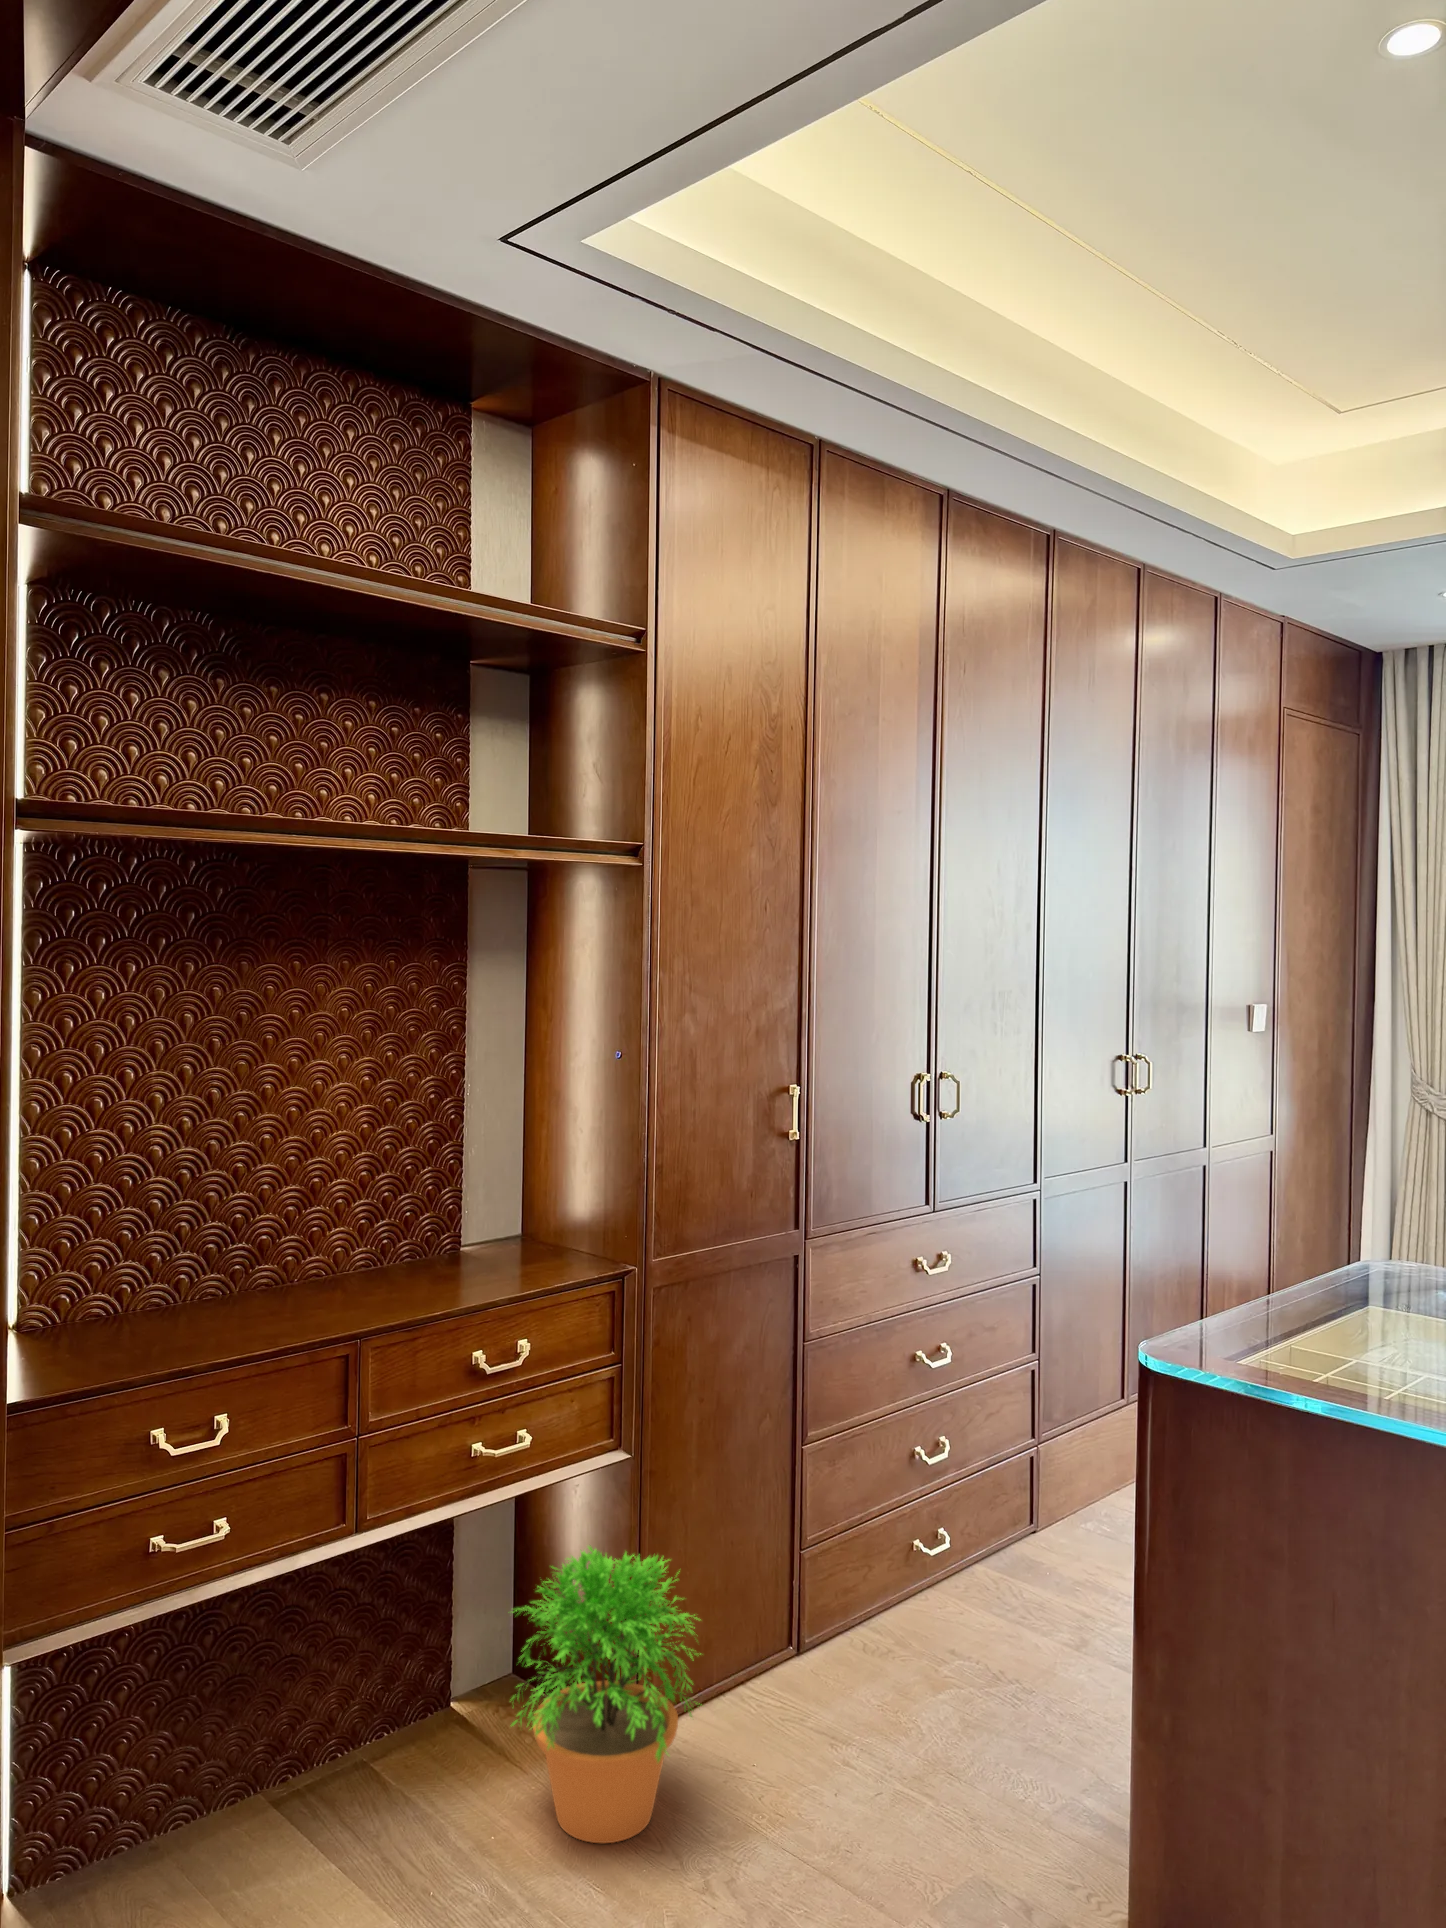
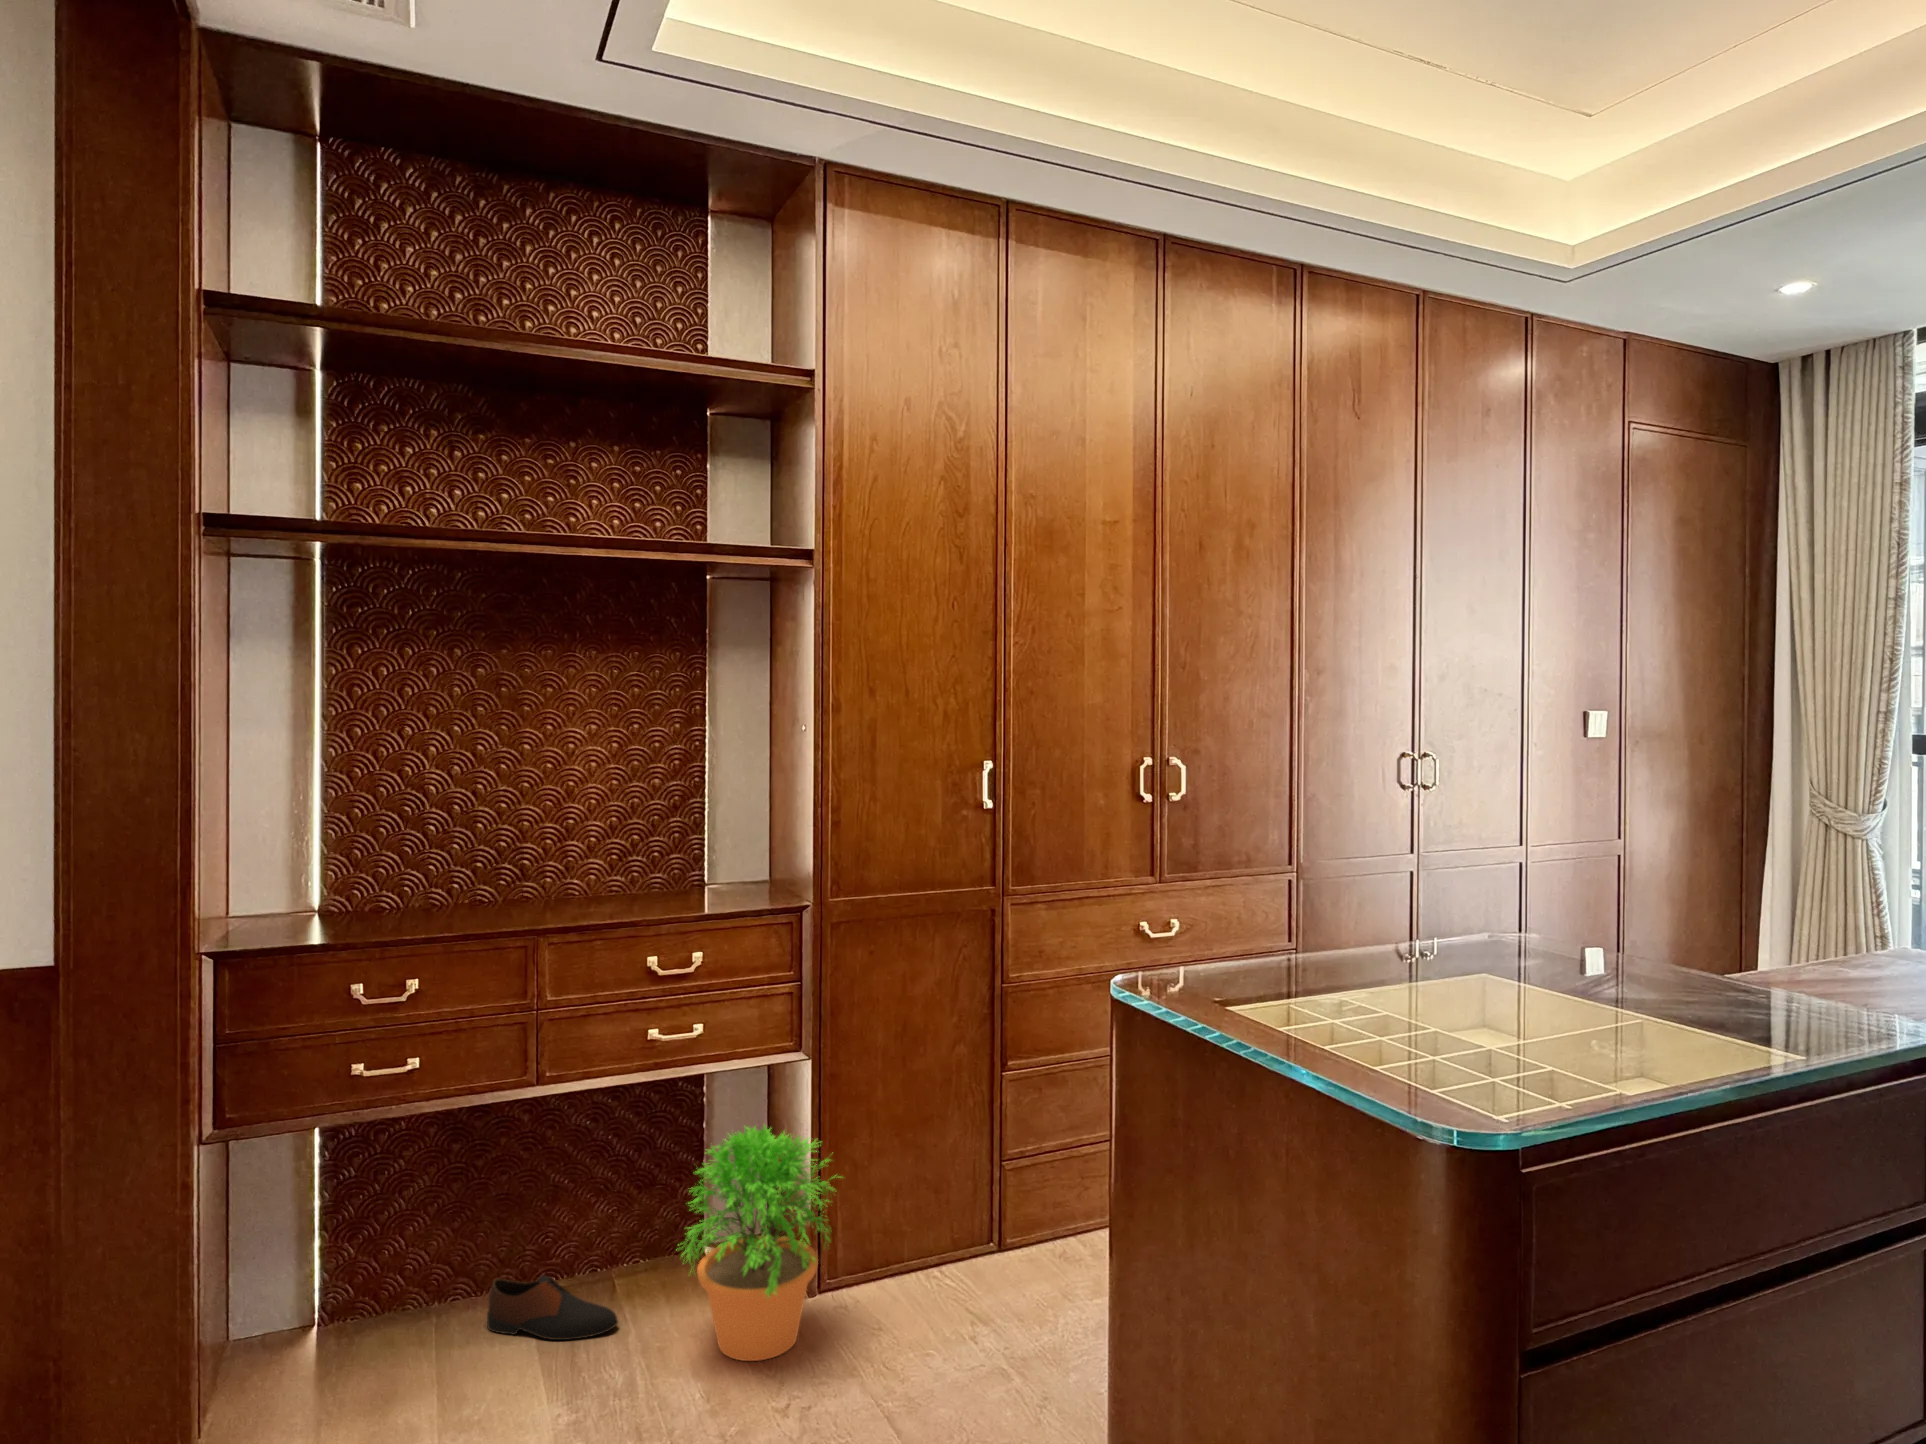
shoe: none [244,1777,422,1863] -> present [487,1275,618,1340]

